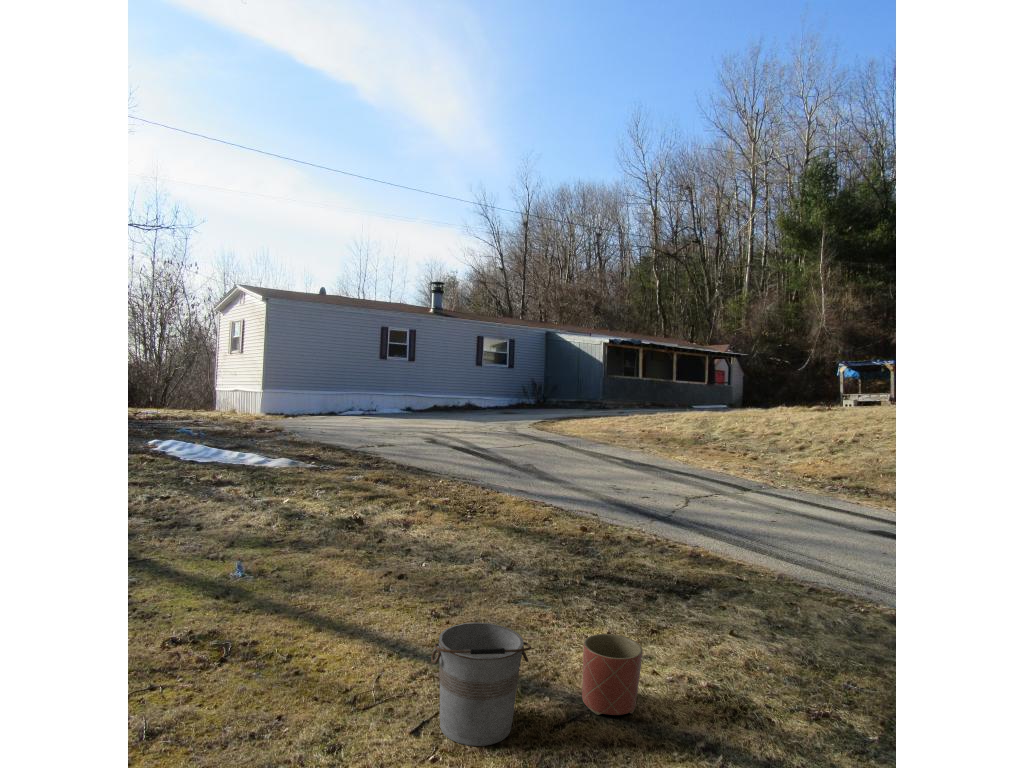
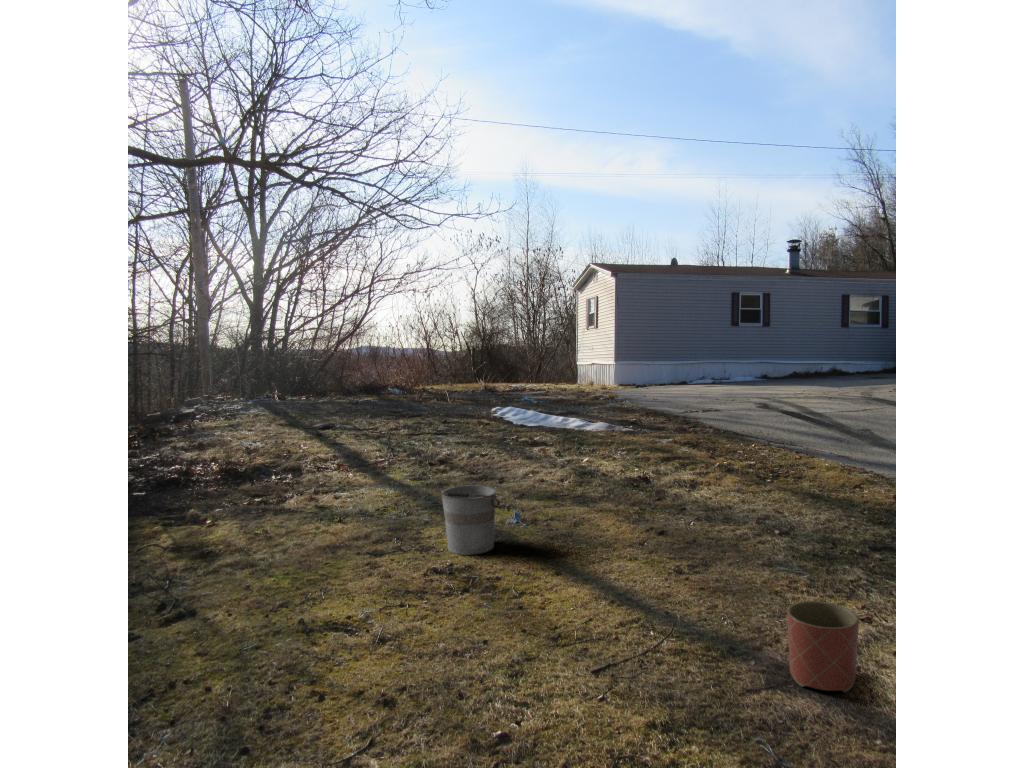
bucket: present [431,622,531,746] -> present [435,485,500,555]

